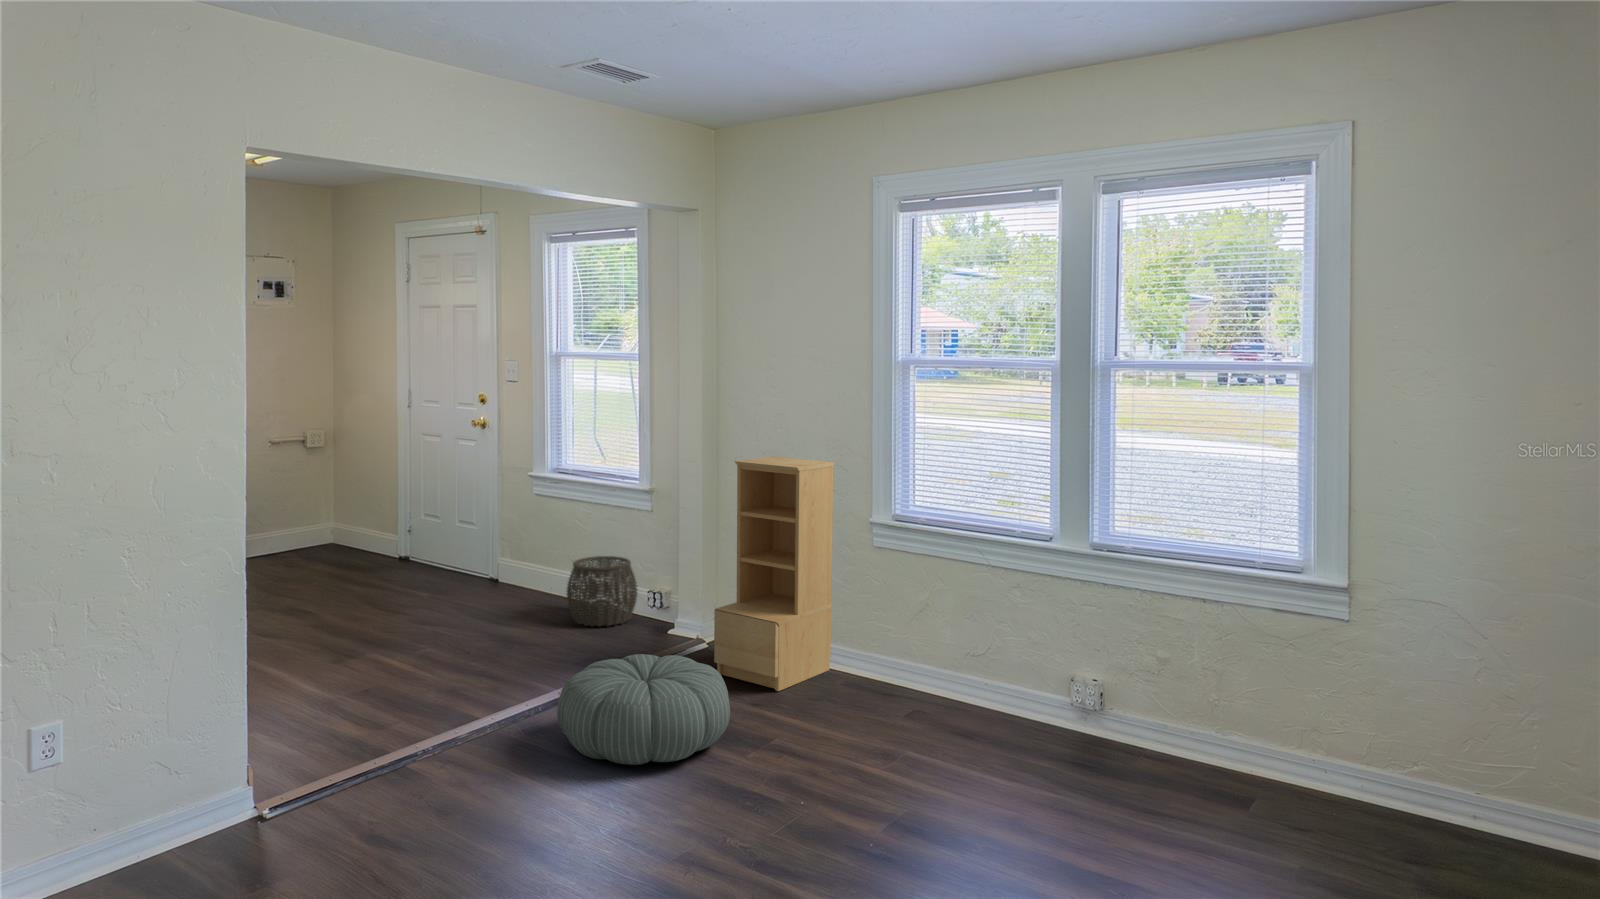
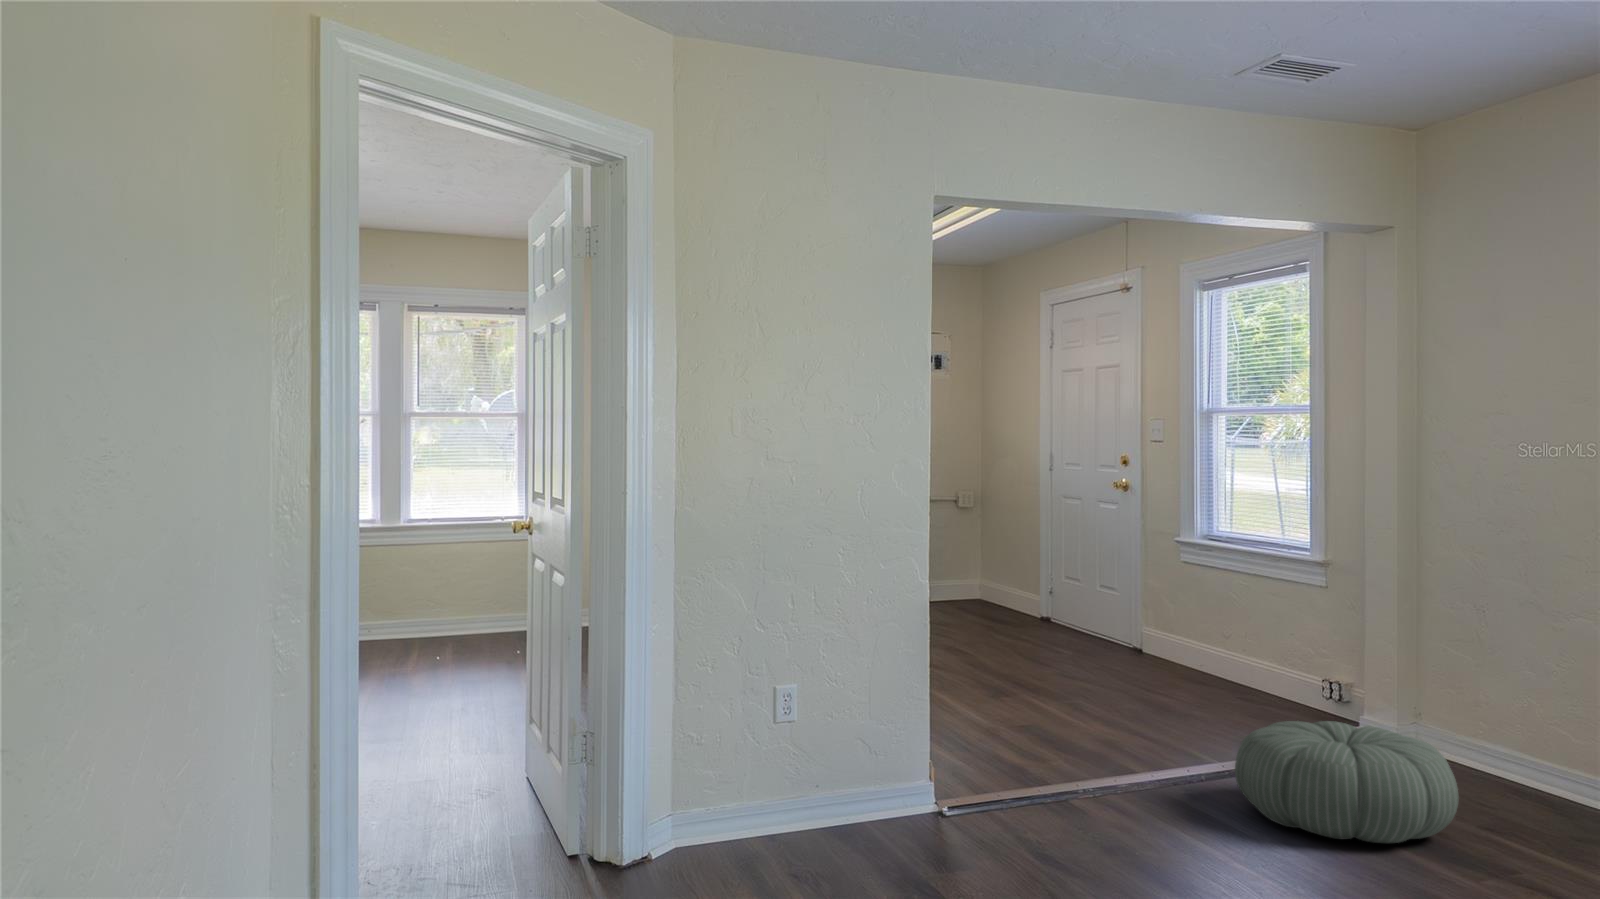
bookshelf: present [714,456,834,691] -> none [1421,513,1595,801]
woven basket: present [567,556,638,626] -> none [1220,634,1308,714]

